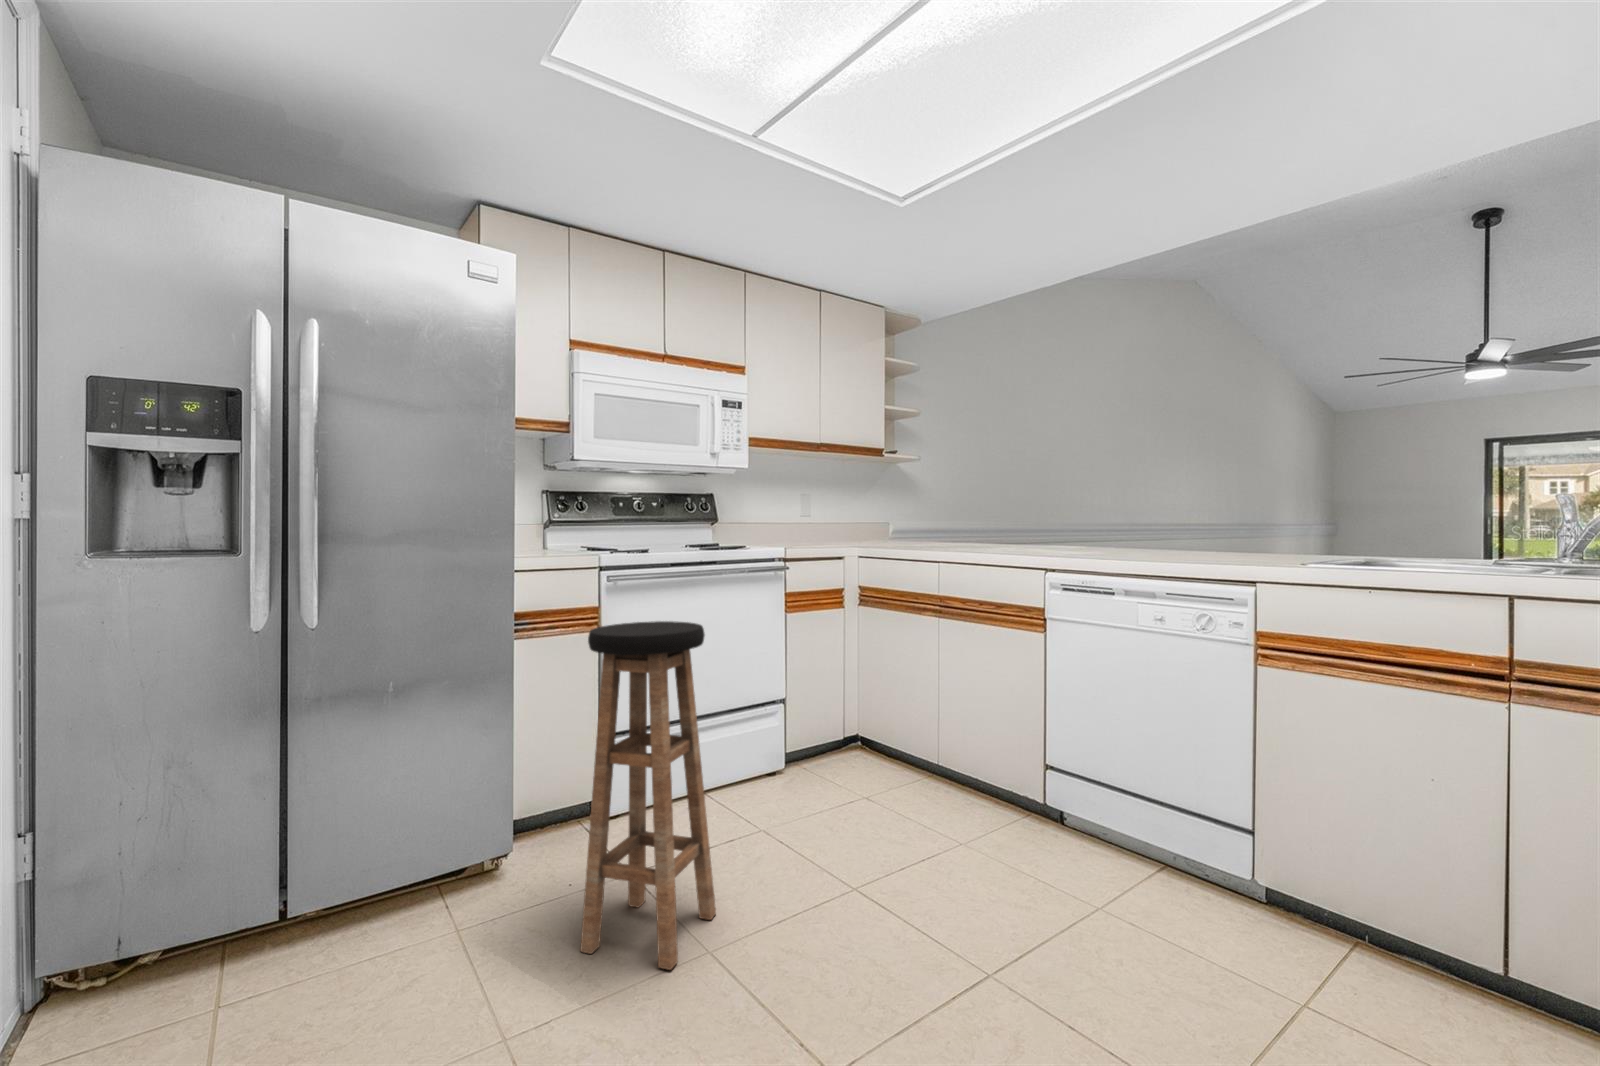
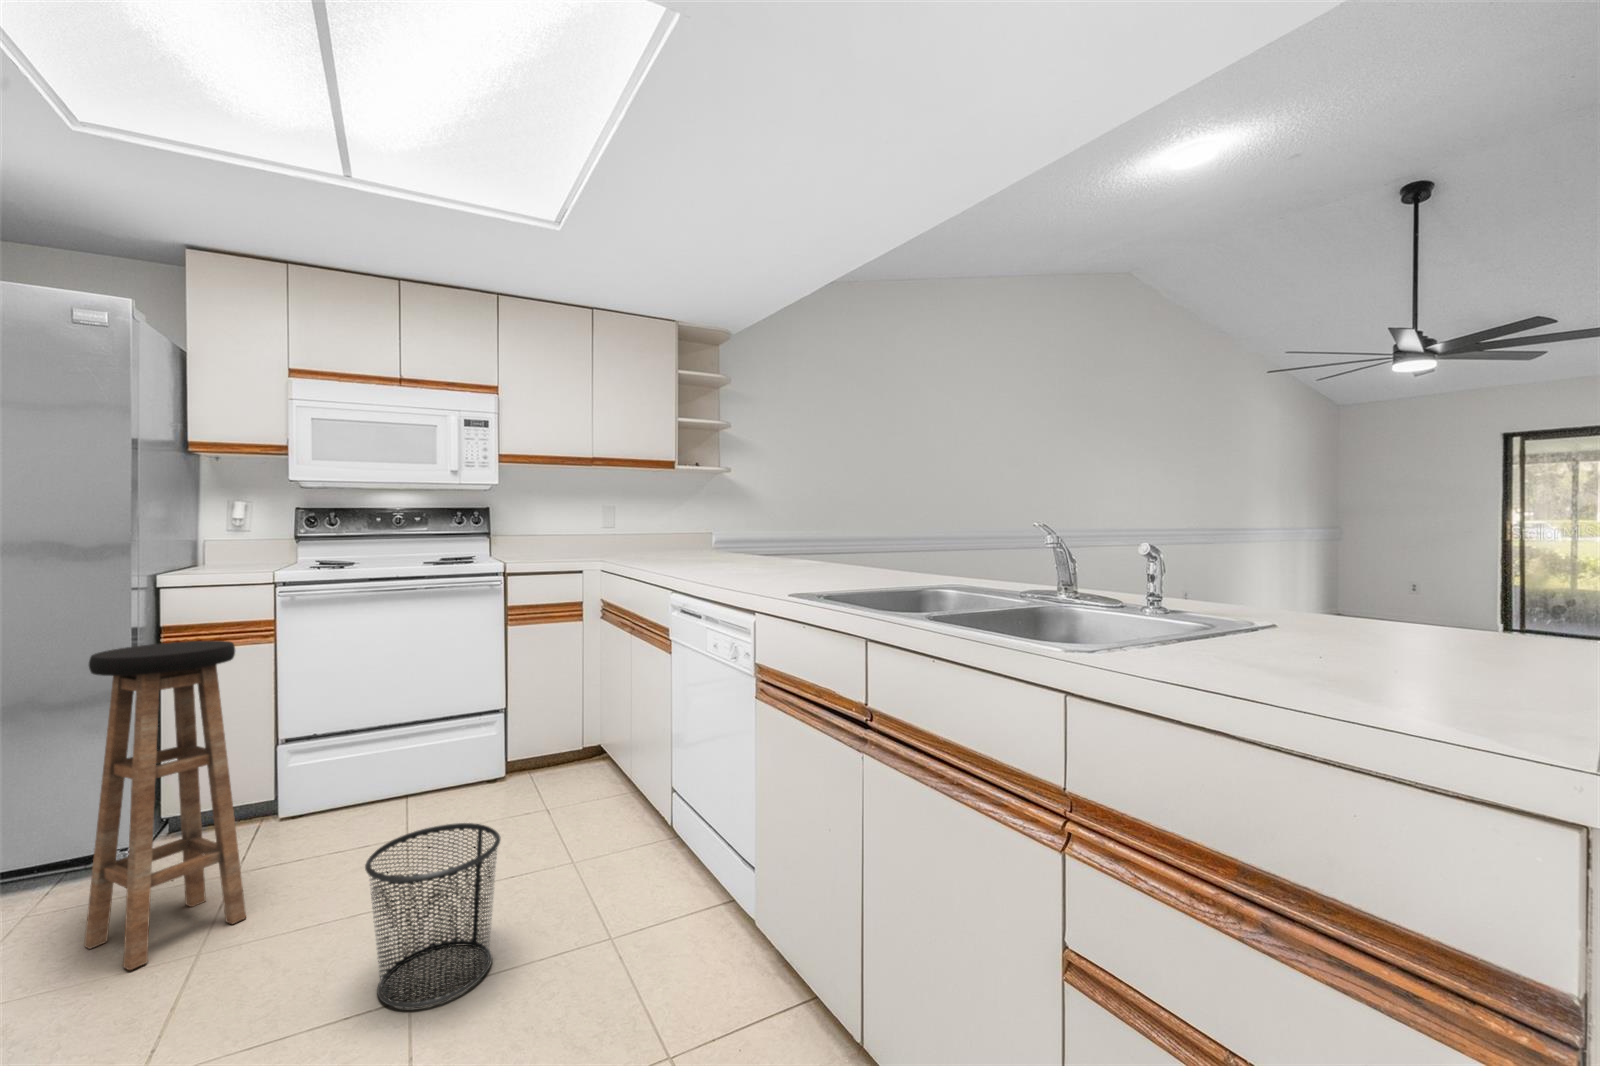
waste bin: none [927,798,1053,981] -> present [365,823,501,1009]

